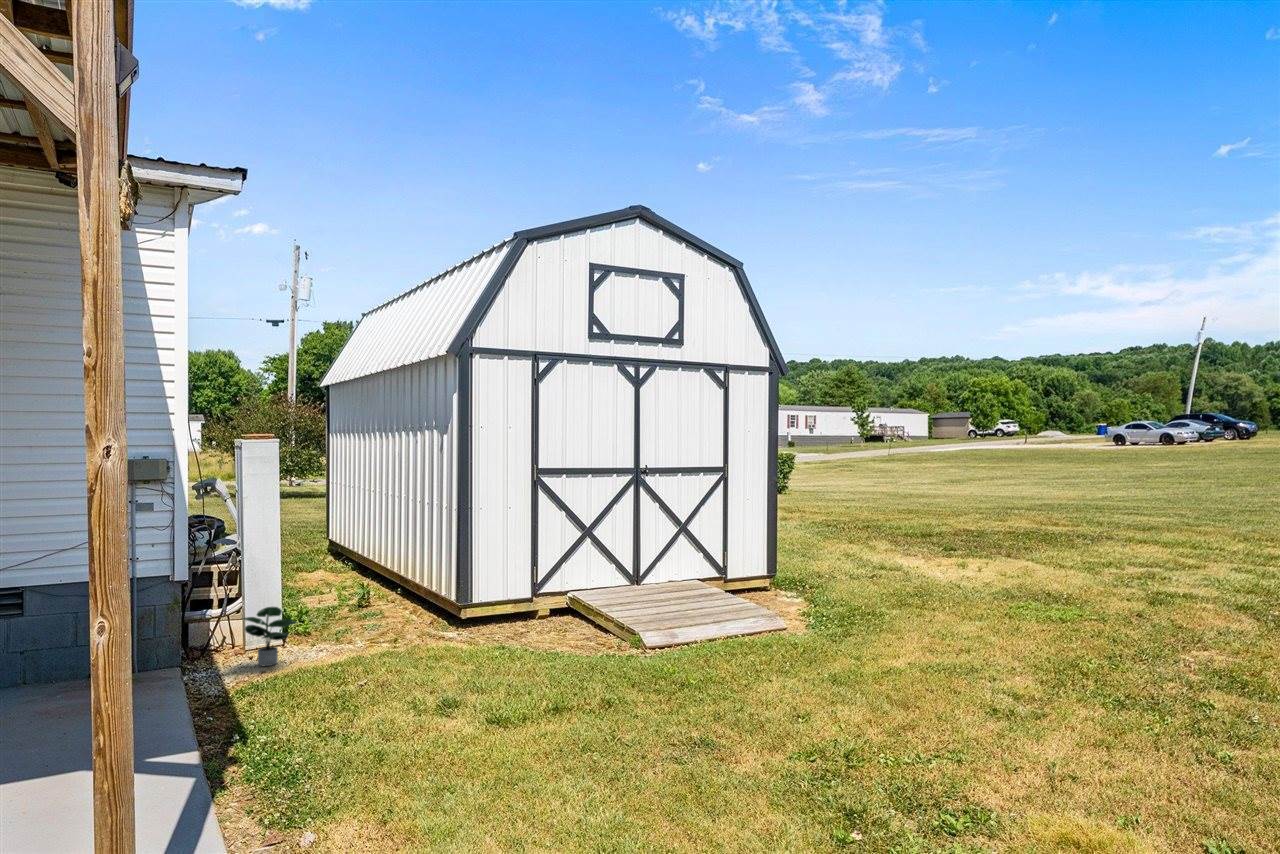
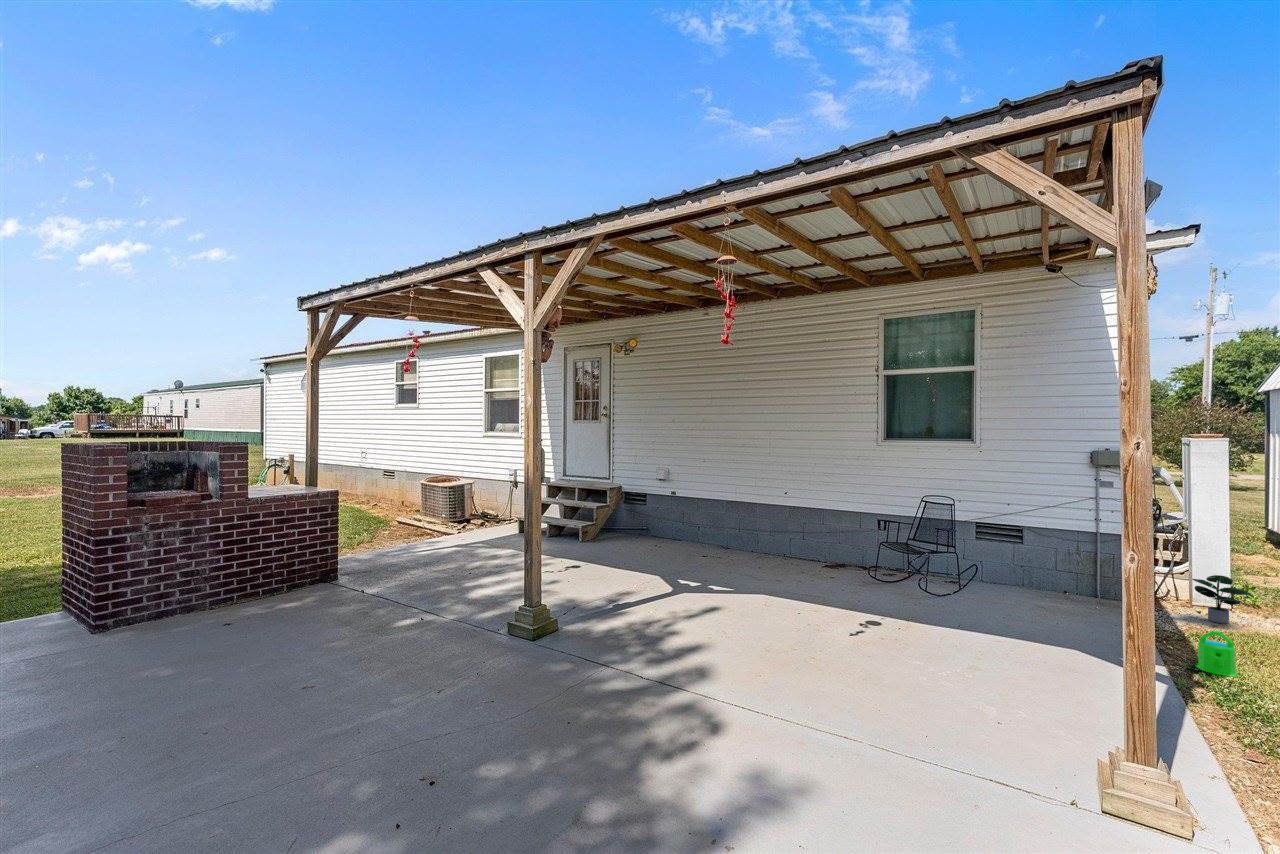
watering can: none [232,682,276,739] -> present [1196,631,1238,676]

